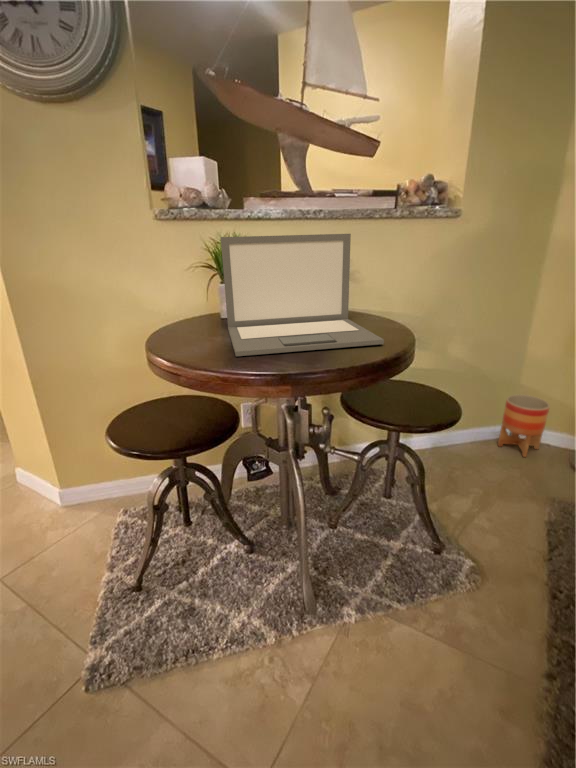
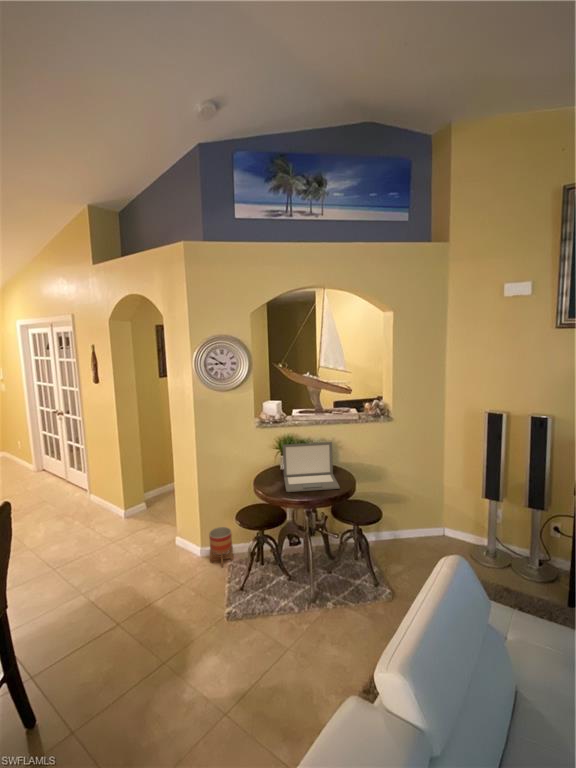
planter: present [498,395,550,457] -> present [209,527,233,567]

